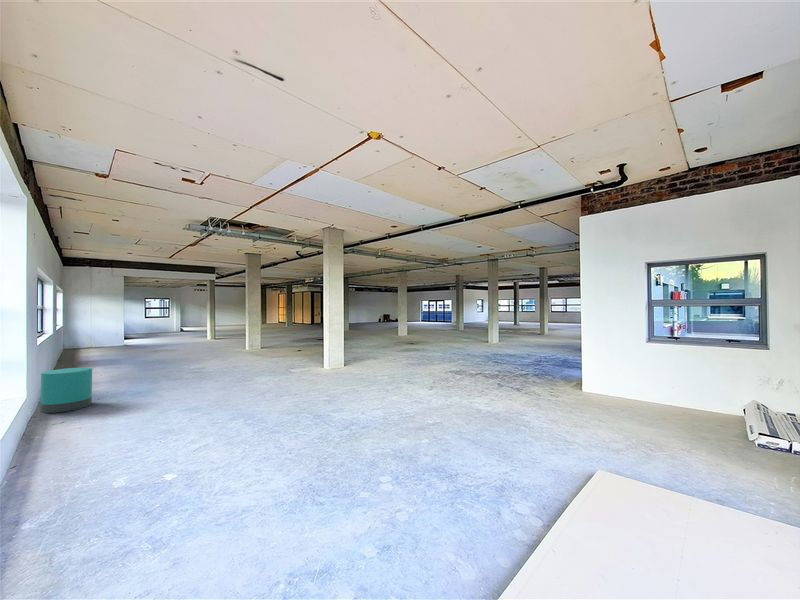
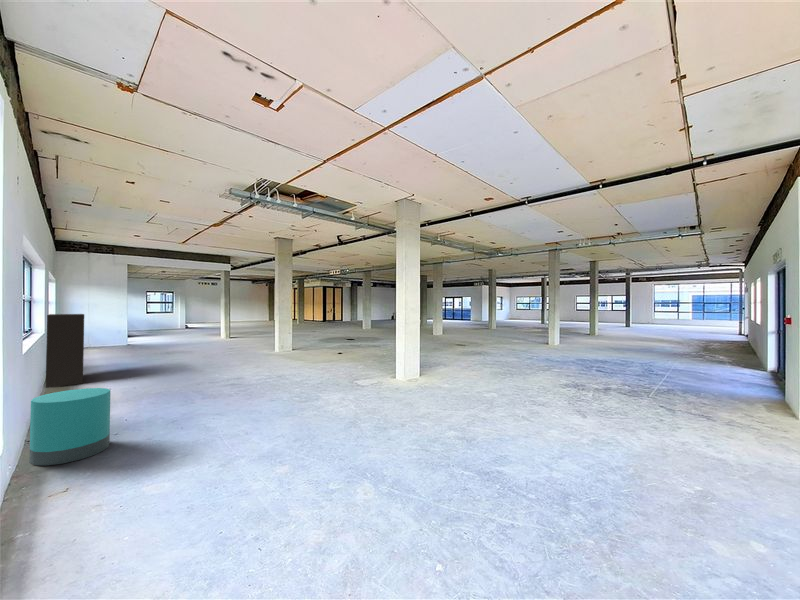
bookshelf: none [53,319,82,375] -> present [46,314,84,388]

